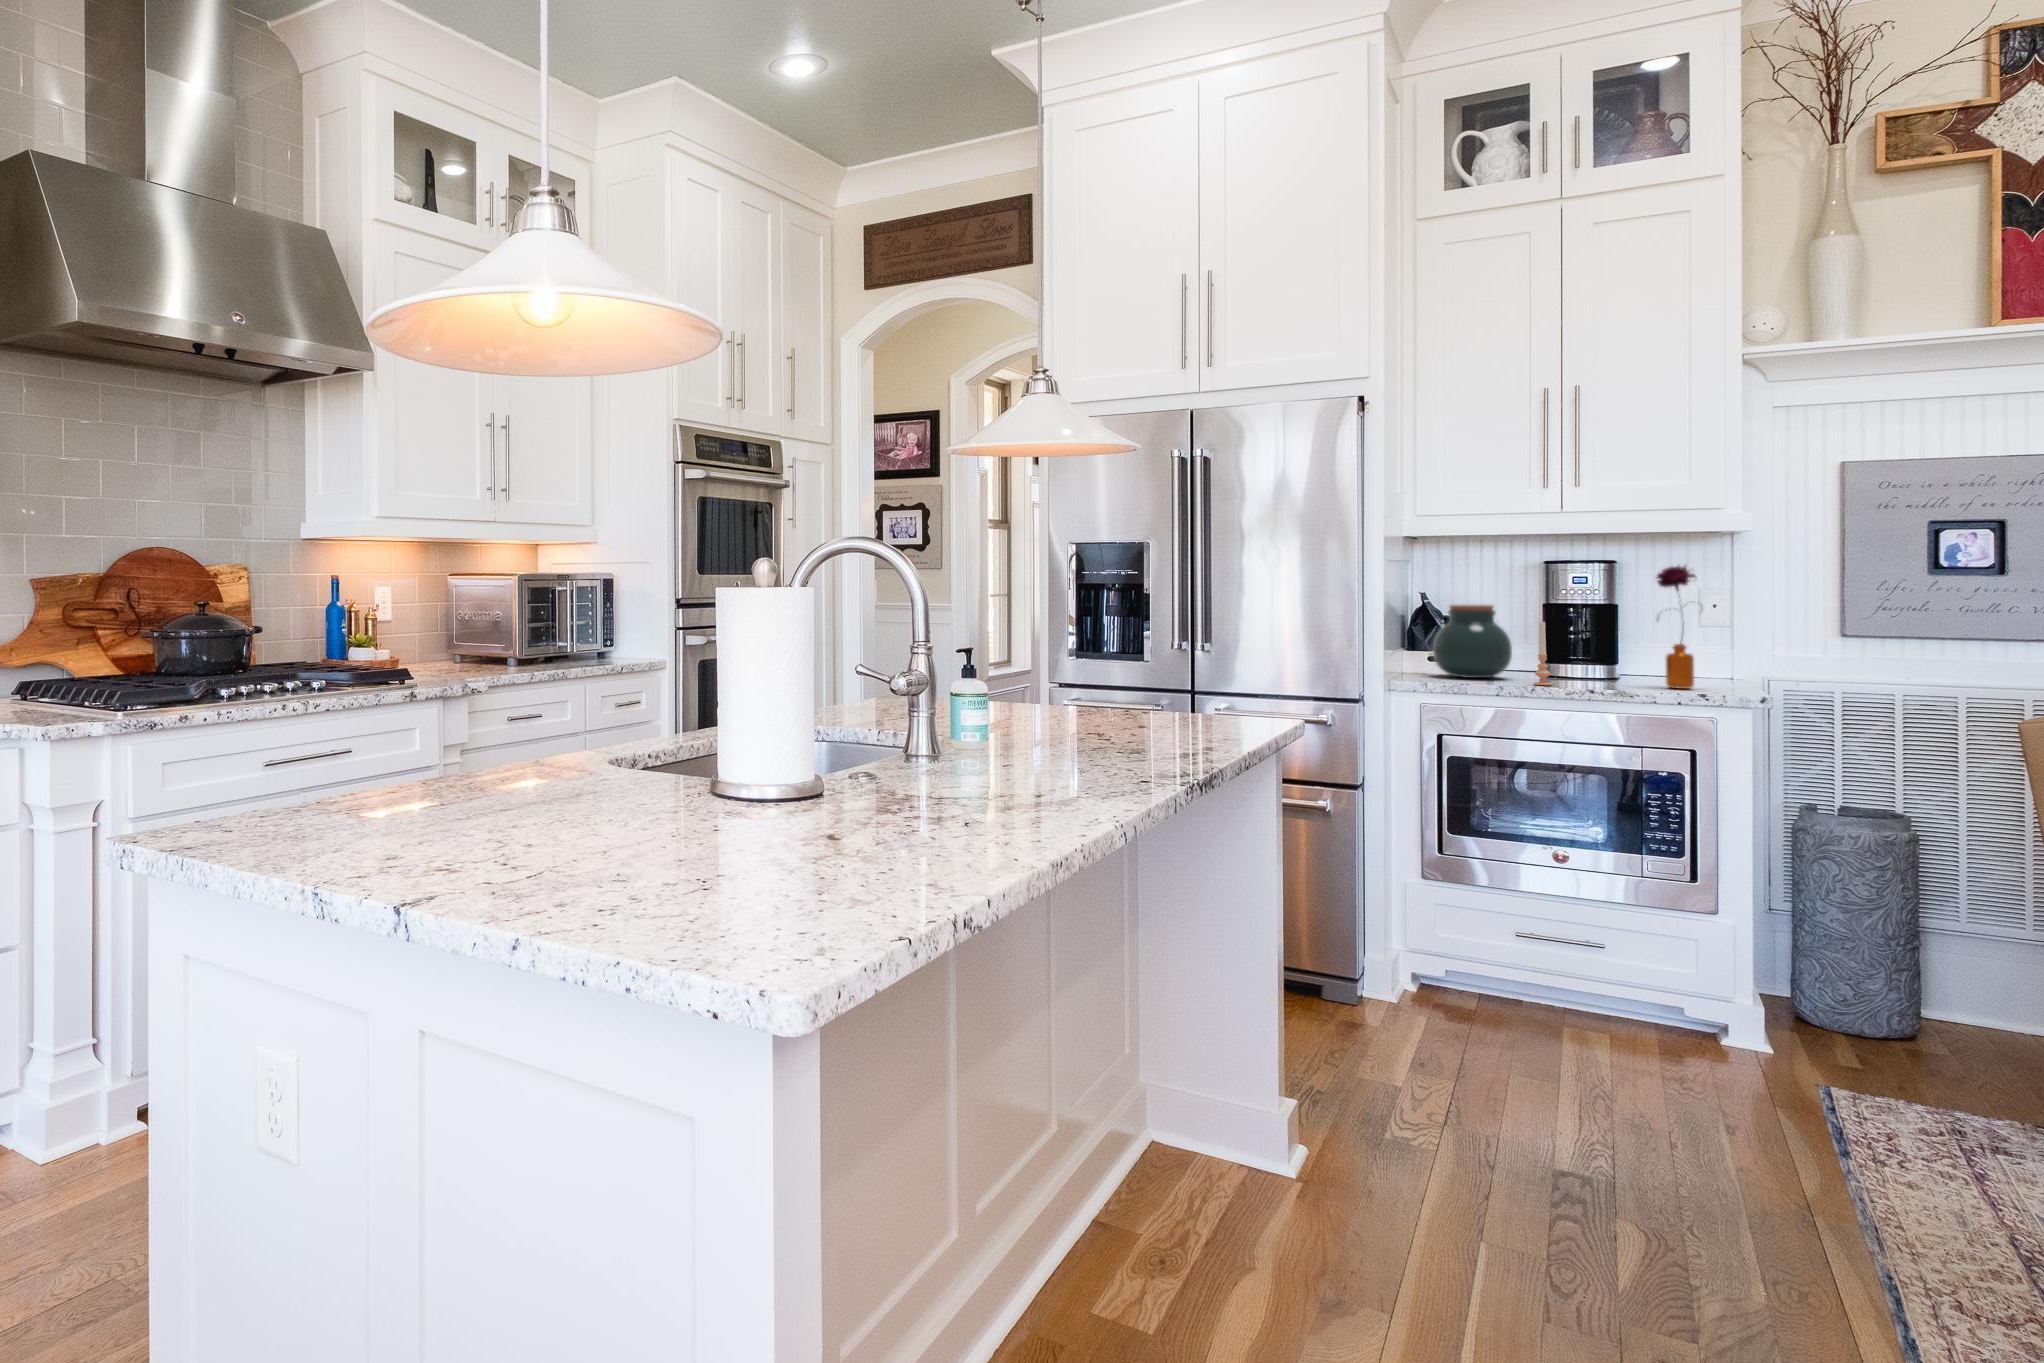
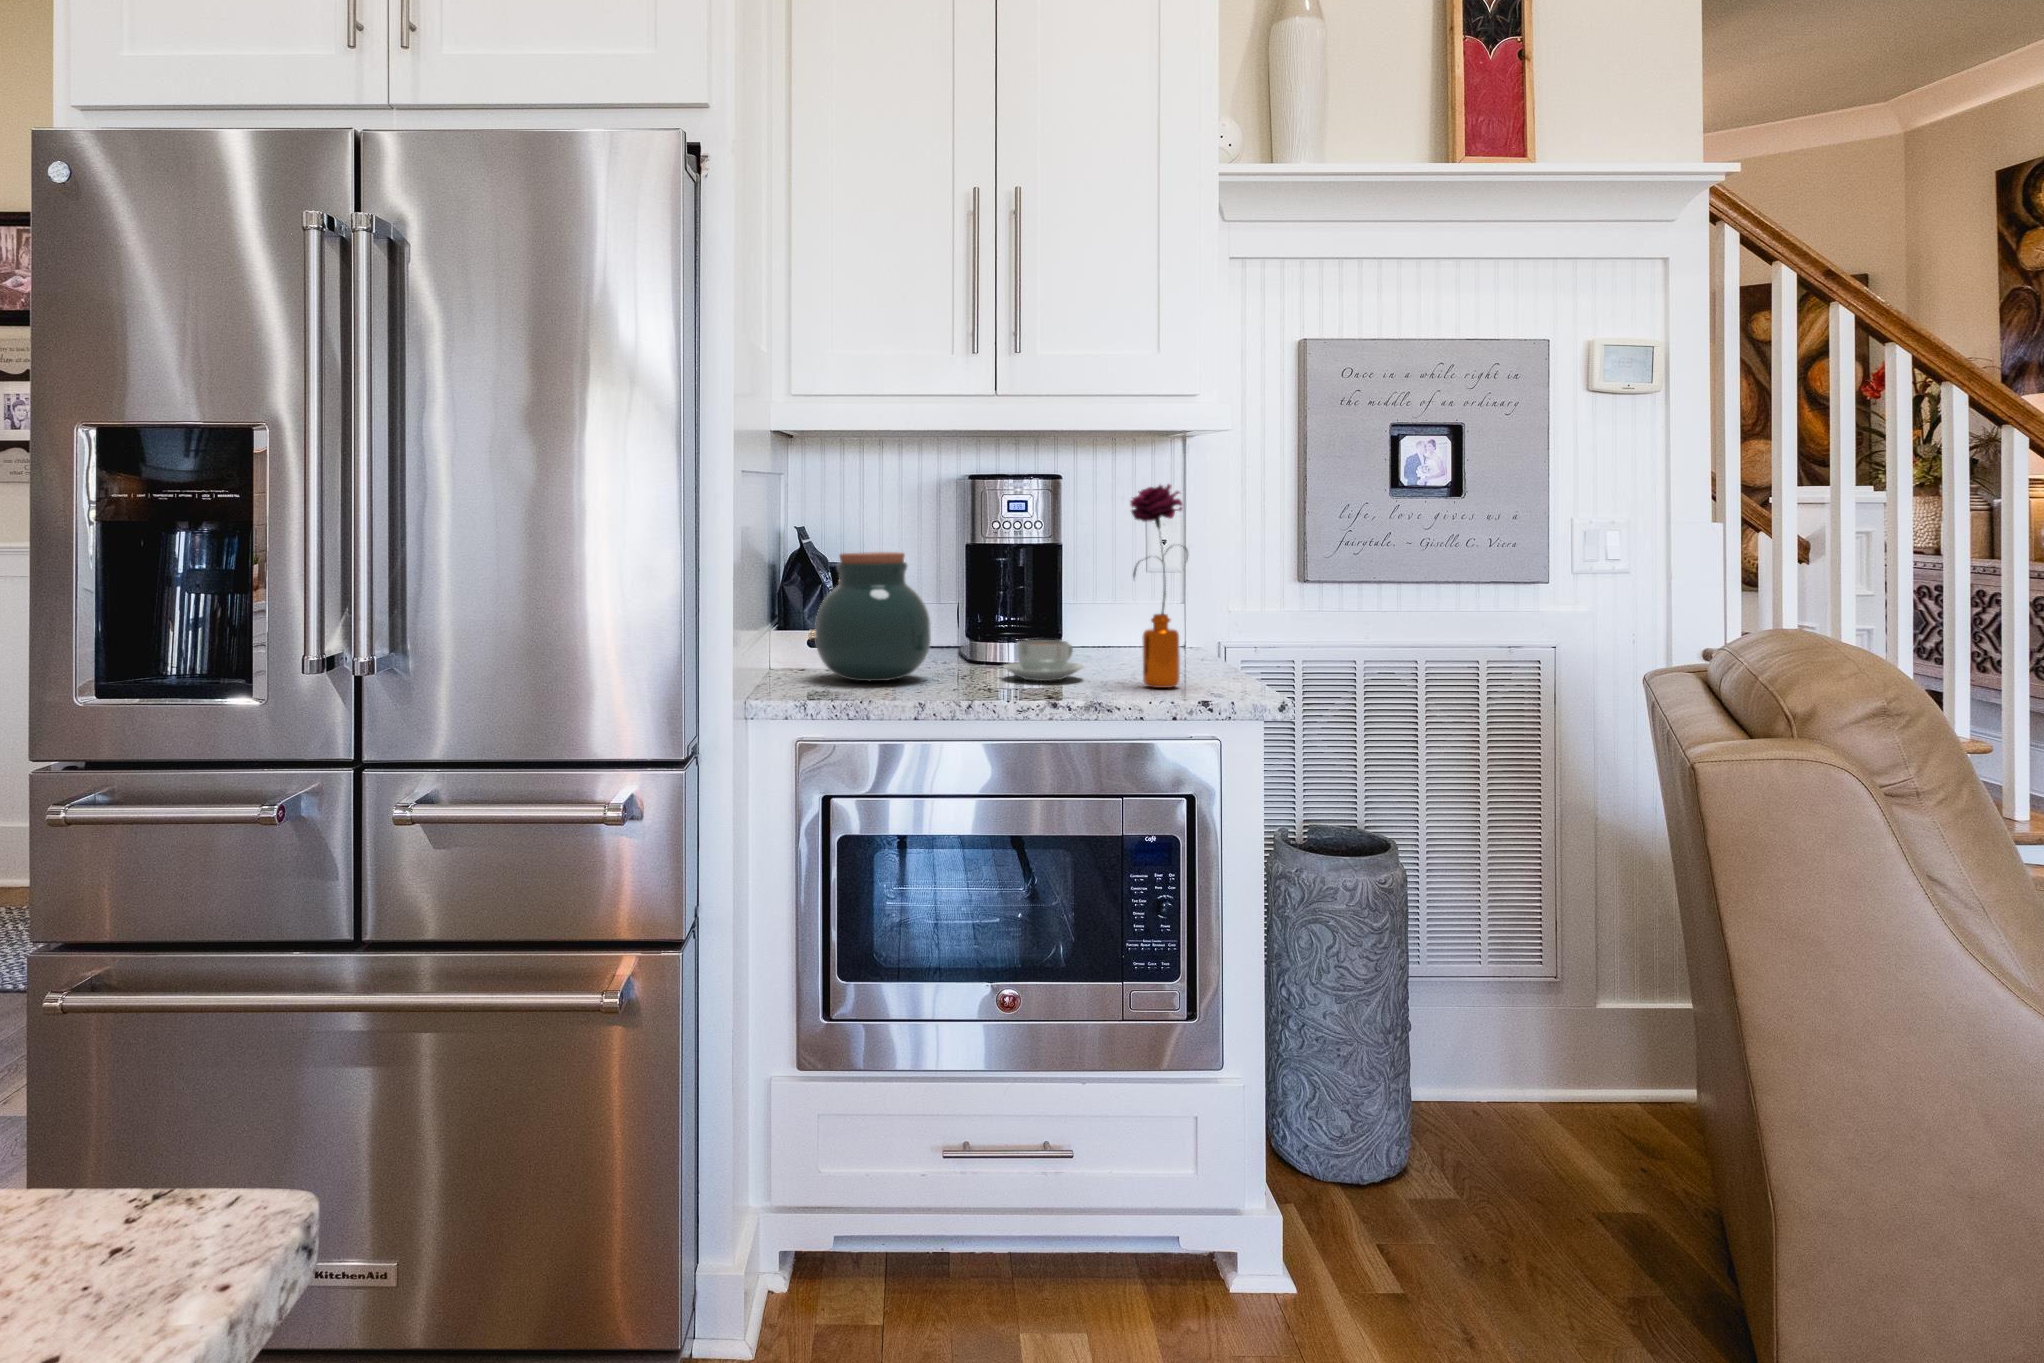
candle: present [1533,622,1552,685] -> none [967,582,994,694]
coffee cup: none [1564,659,1625,683] -> present [1003,640,1083,681]

